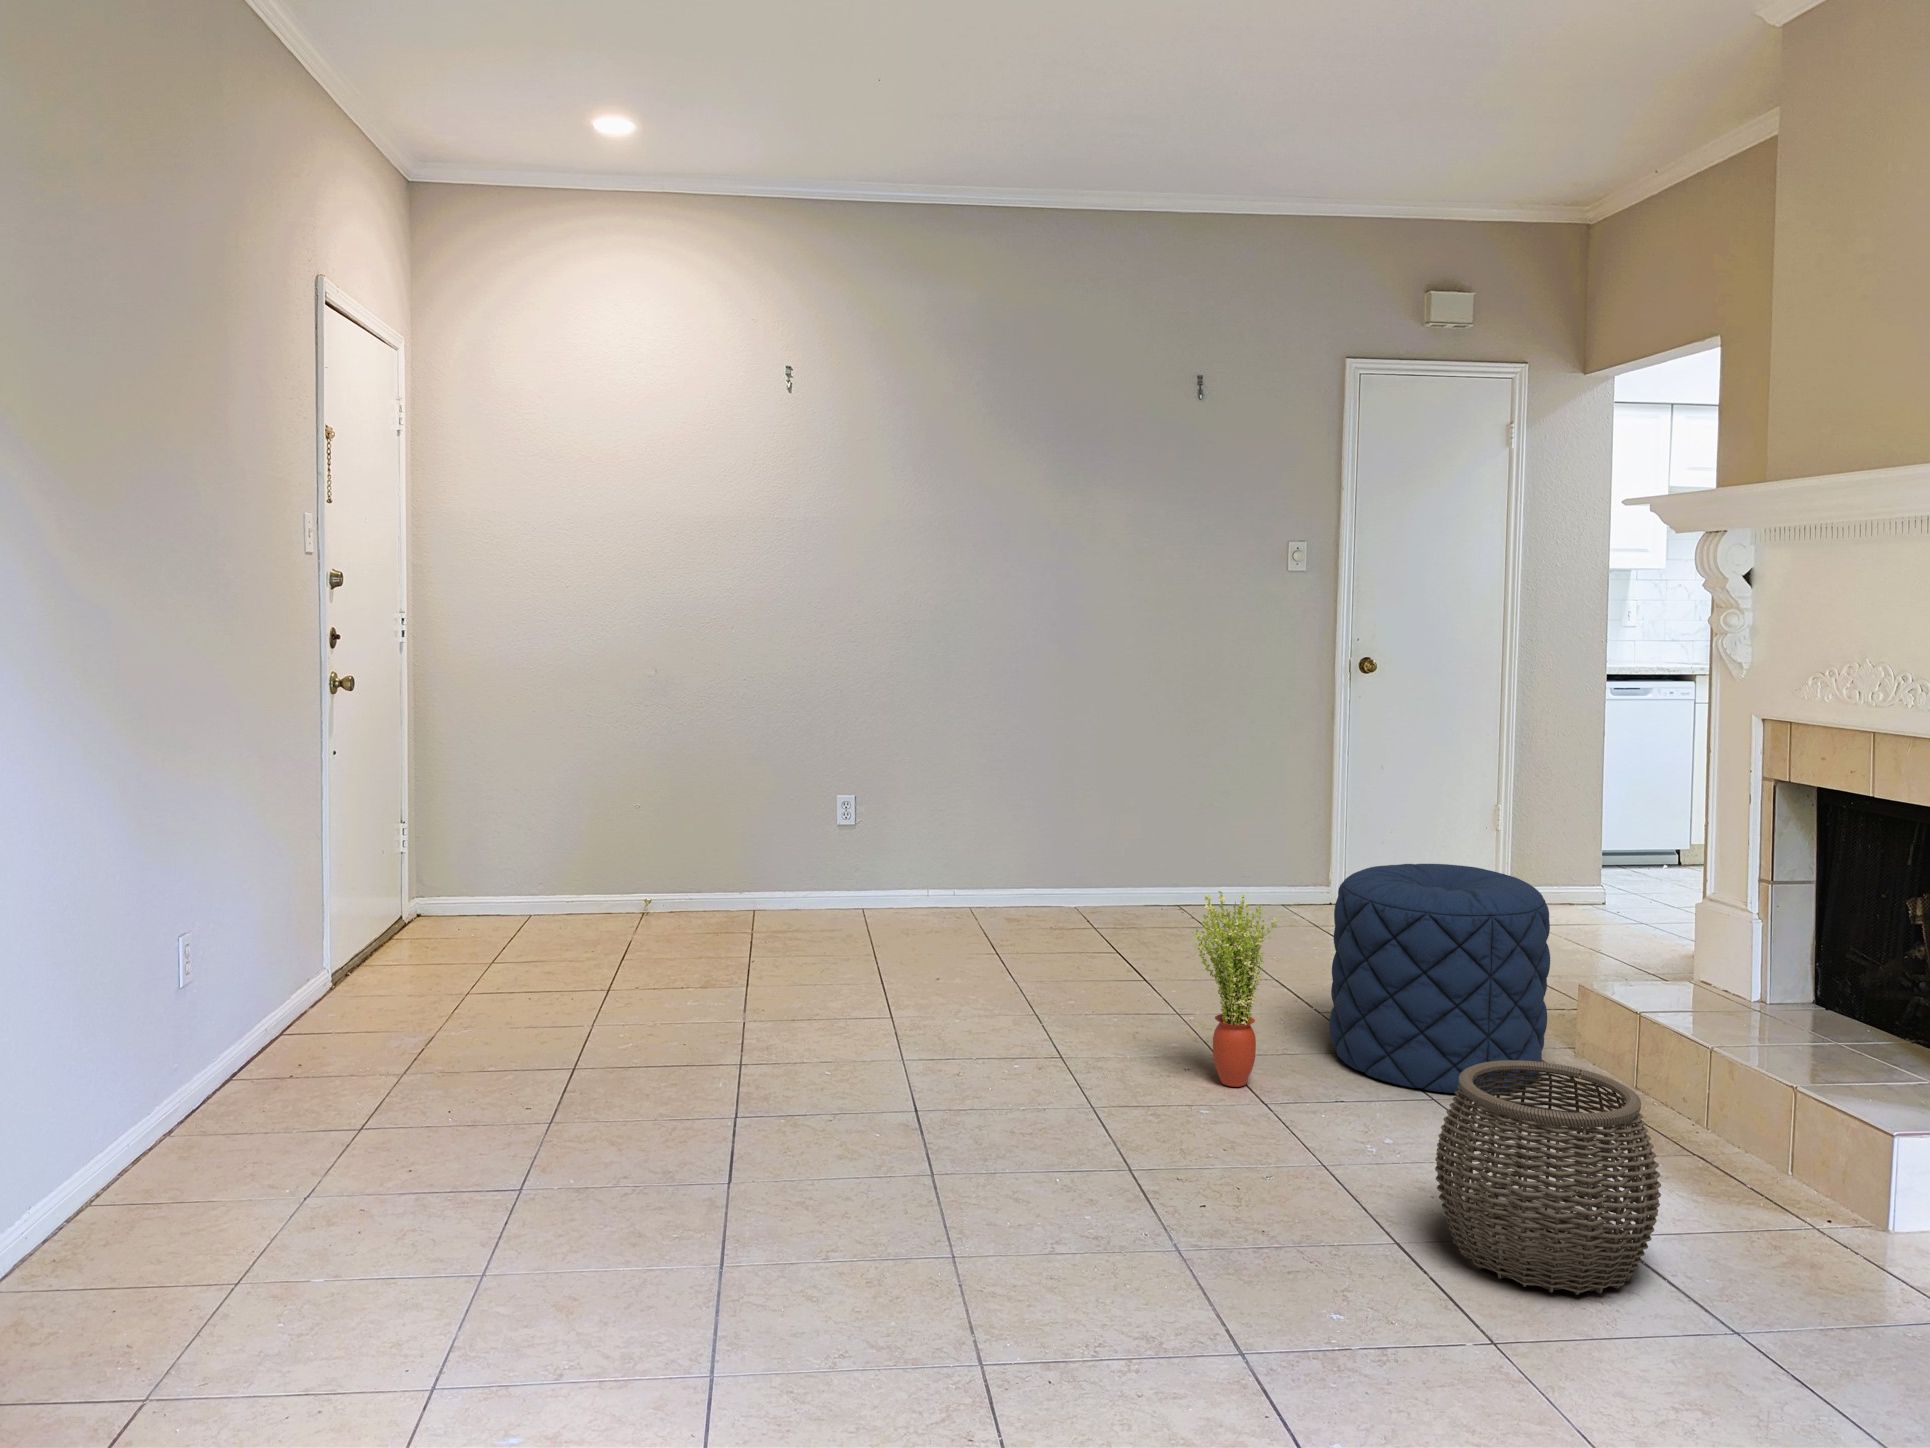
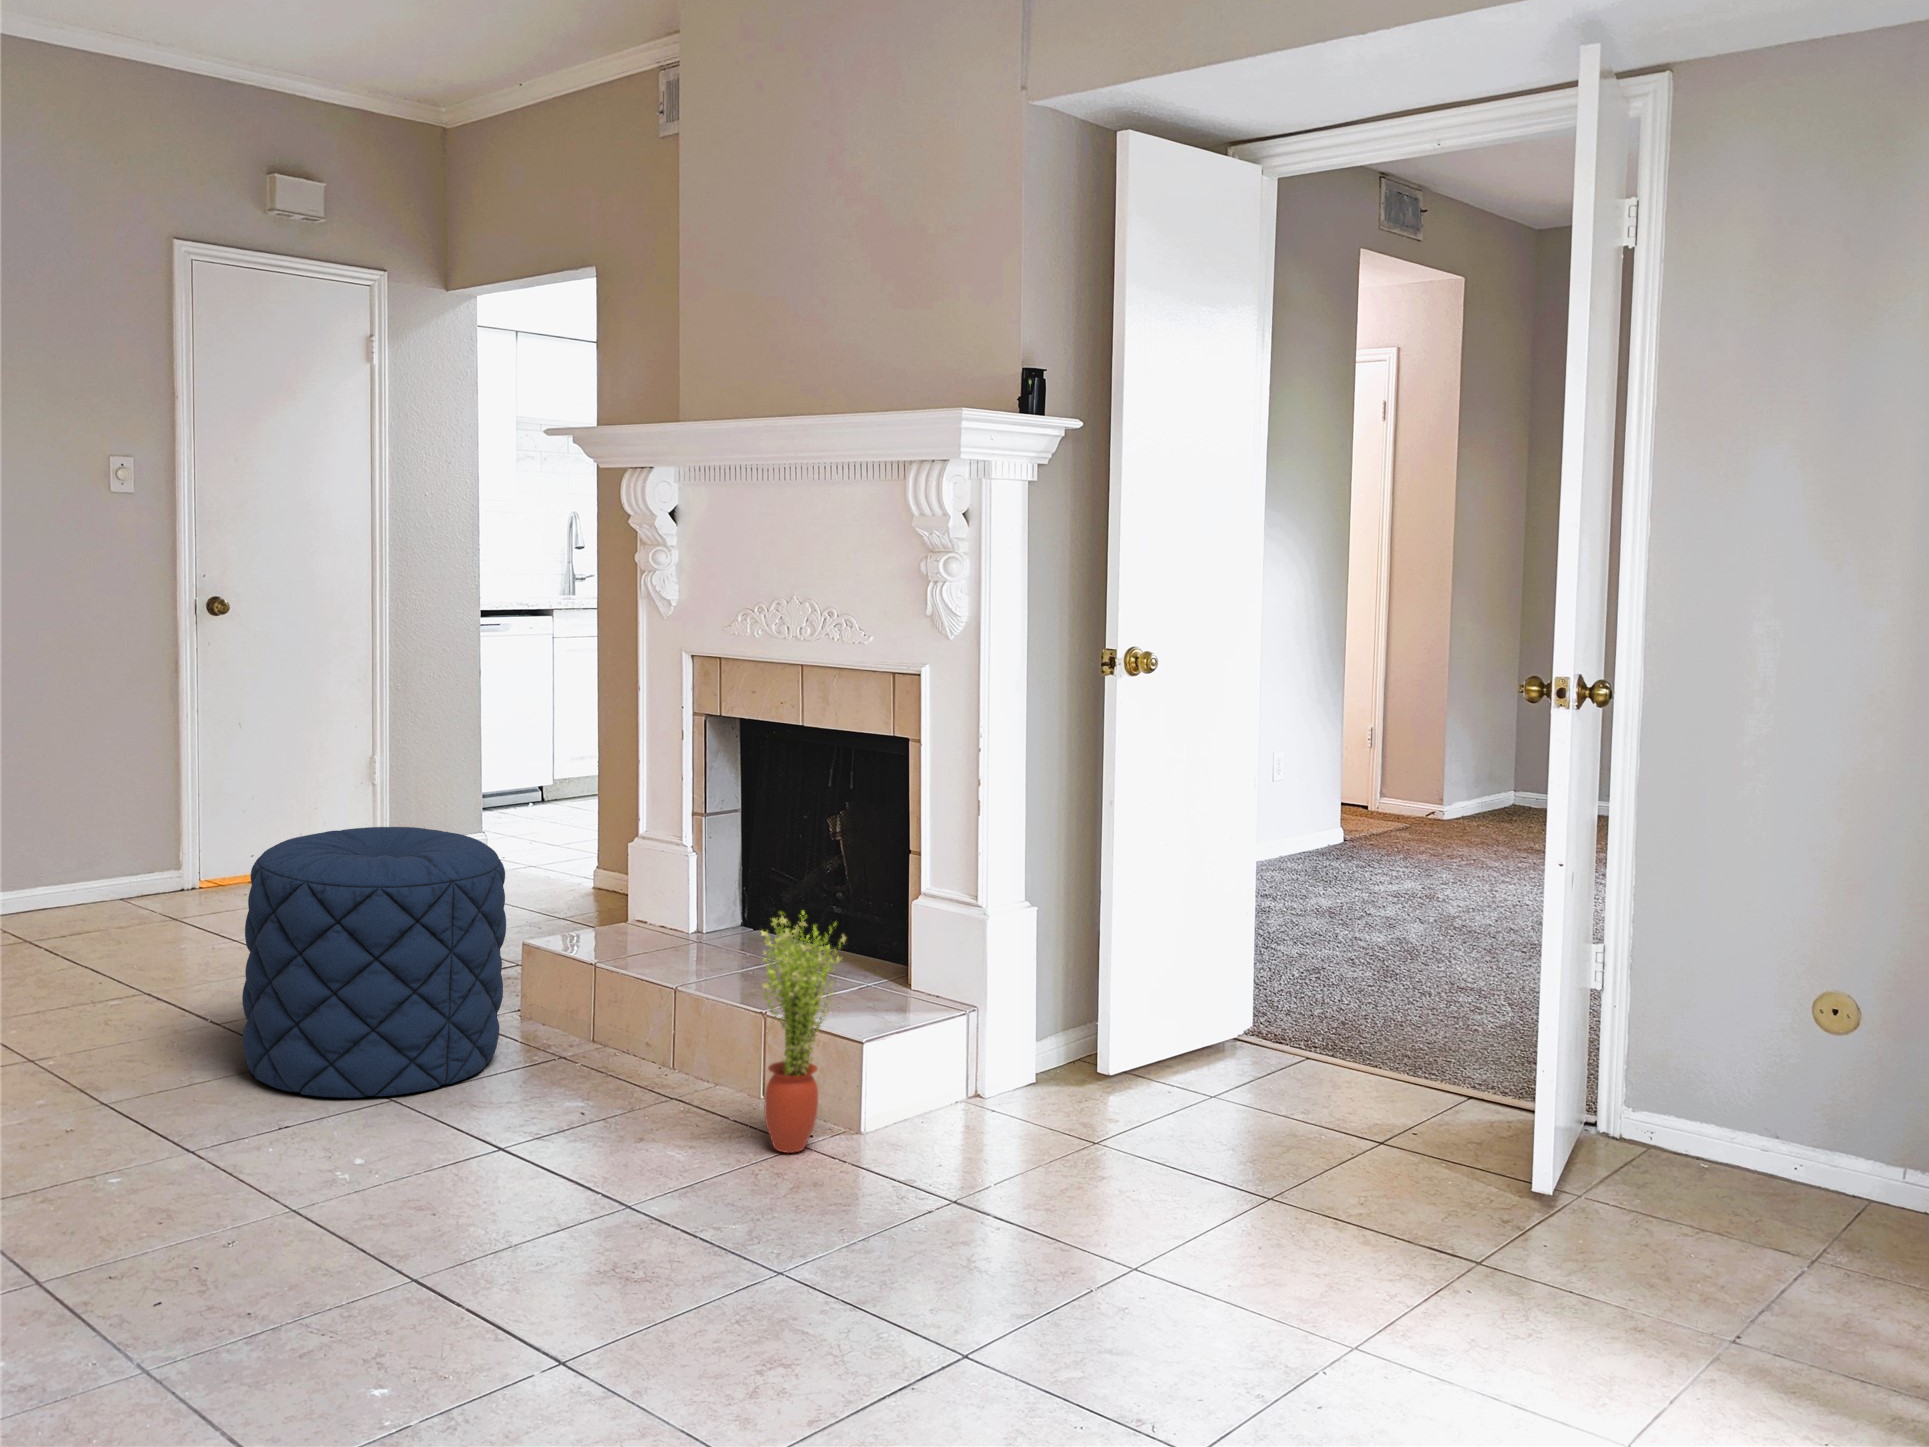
potted plant: present [1194,891,1278,1087] -> present [761,912,846,1153]
woven basket: present [1435,1060,1661,1295] -> none [454,1035,688,1283]

